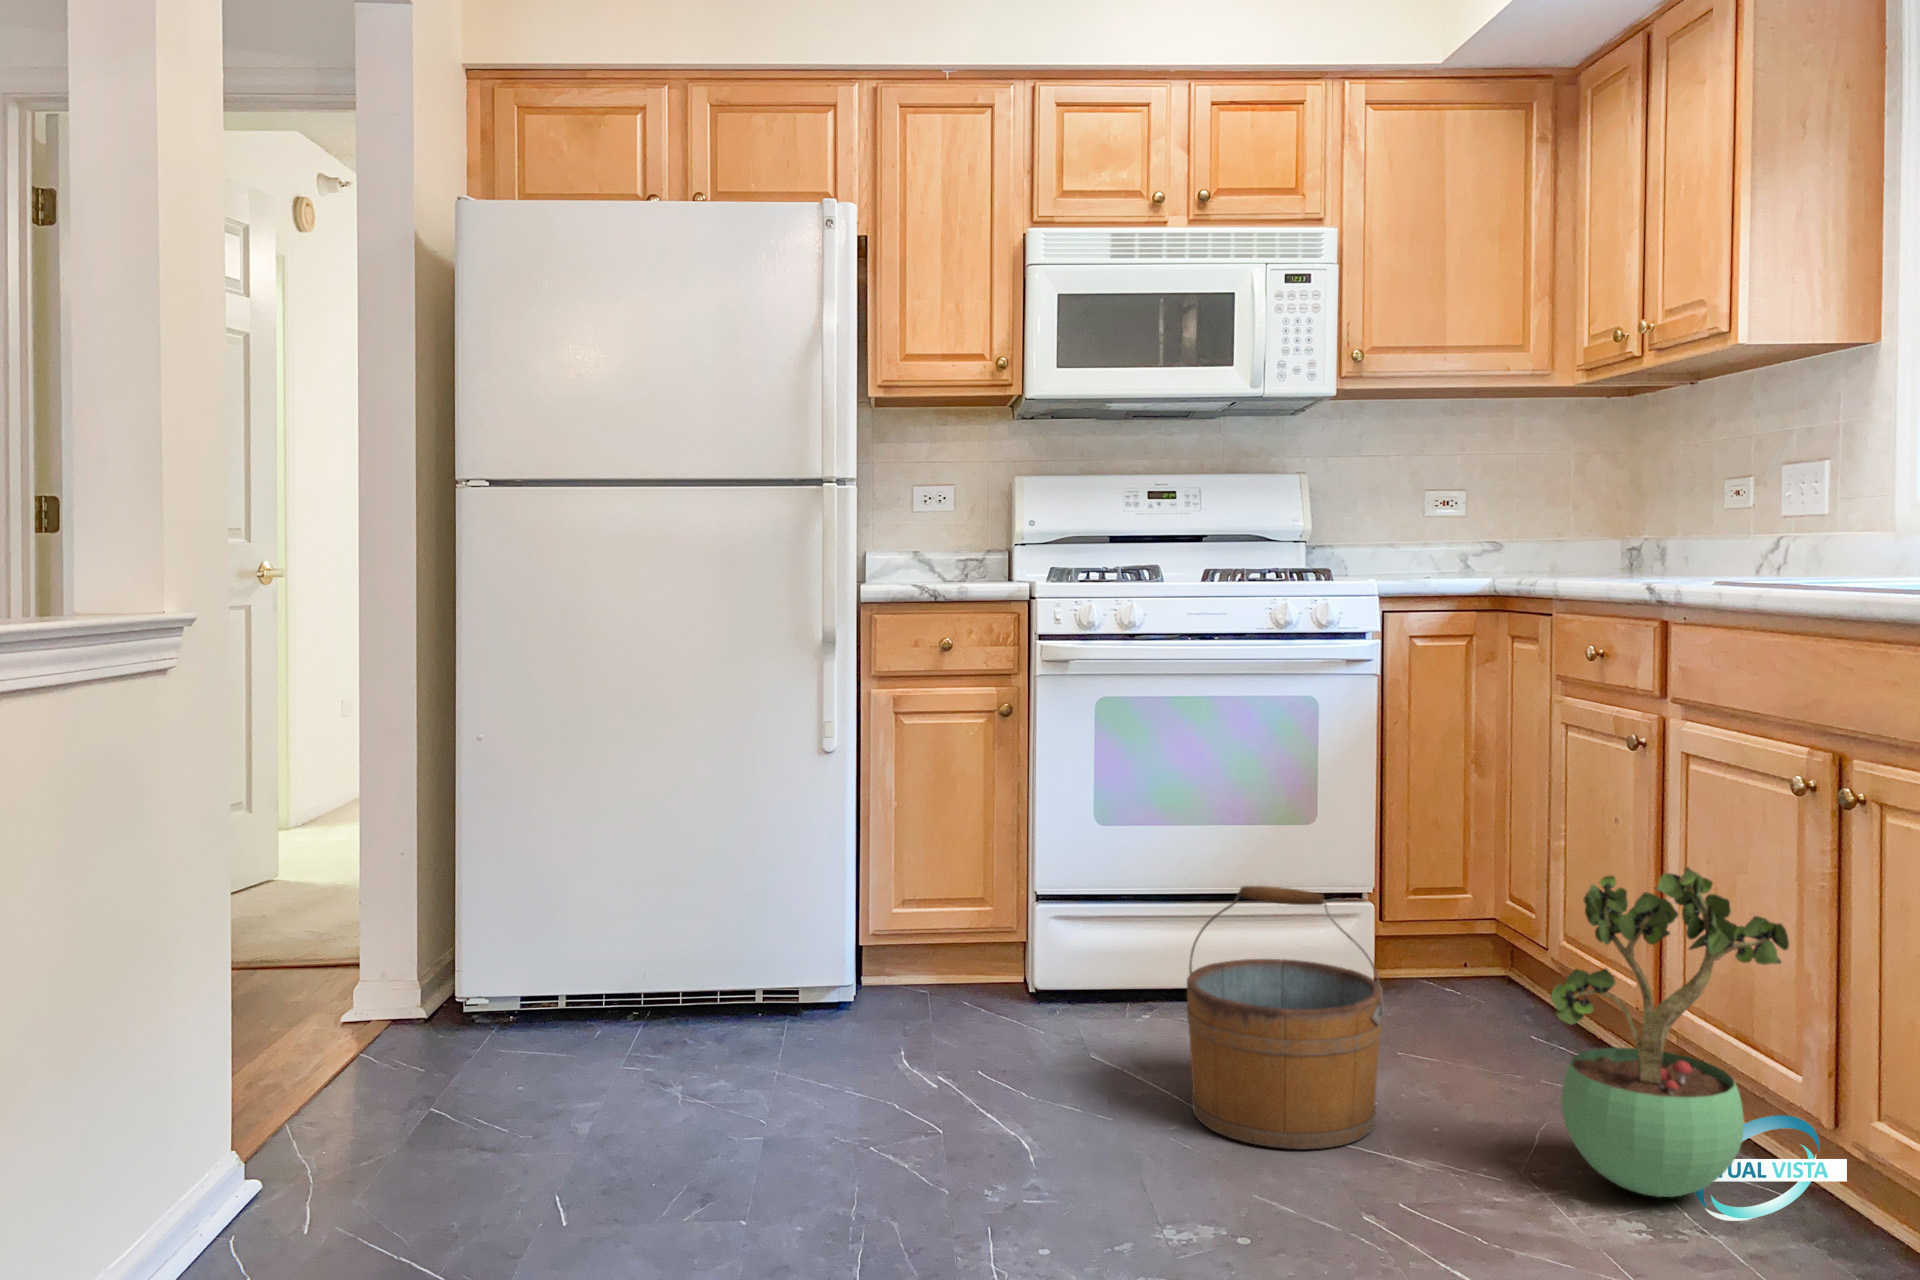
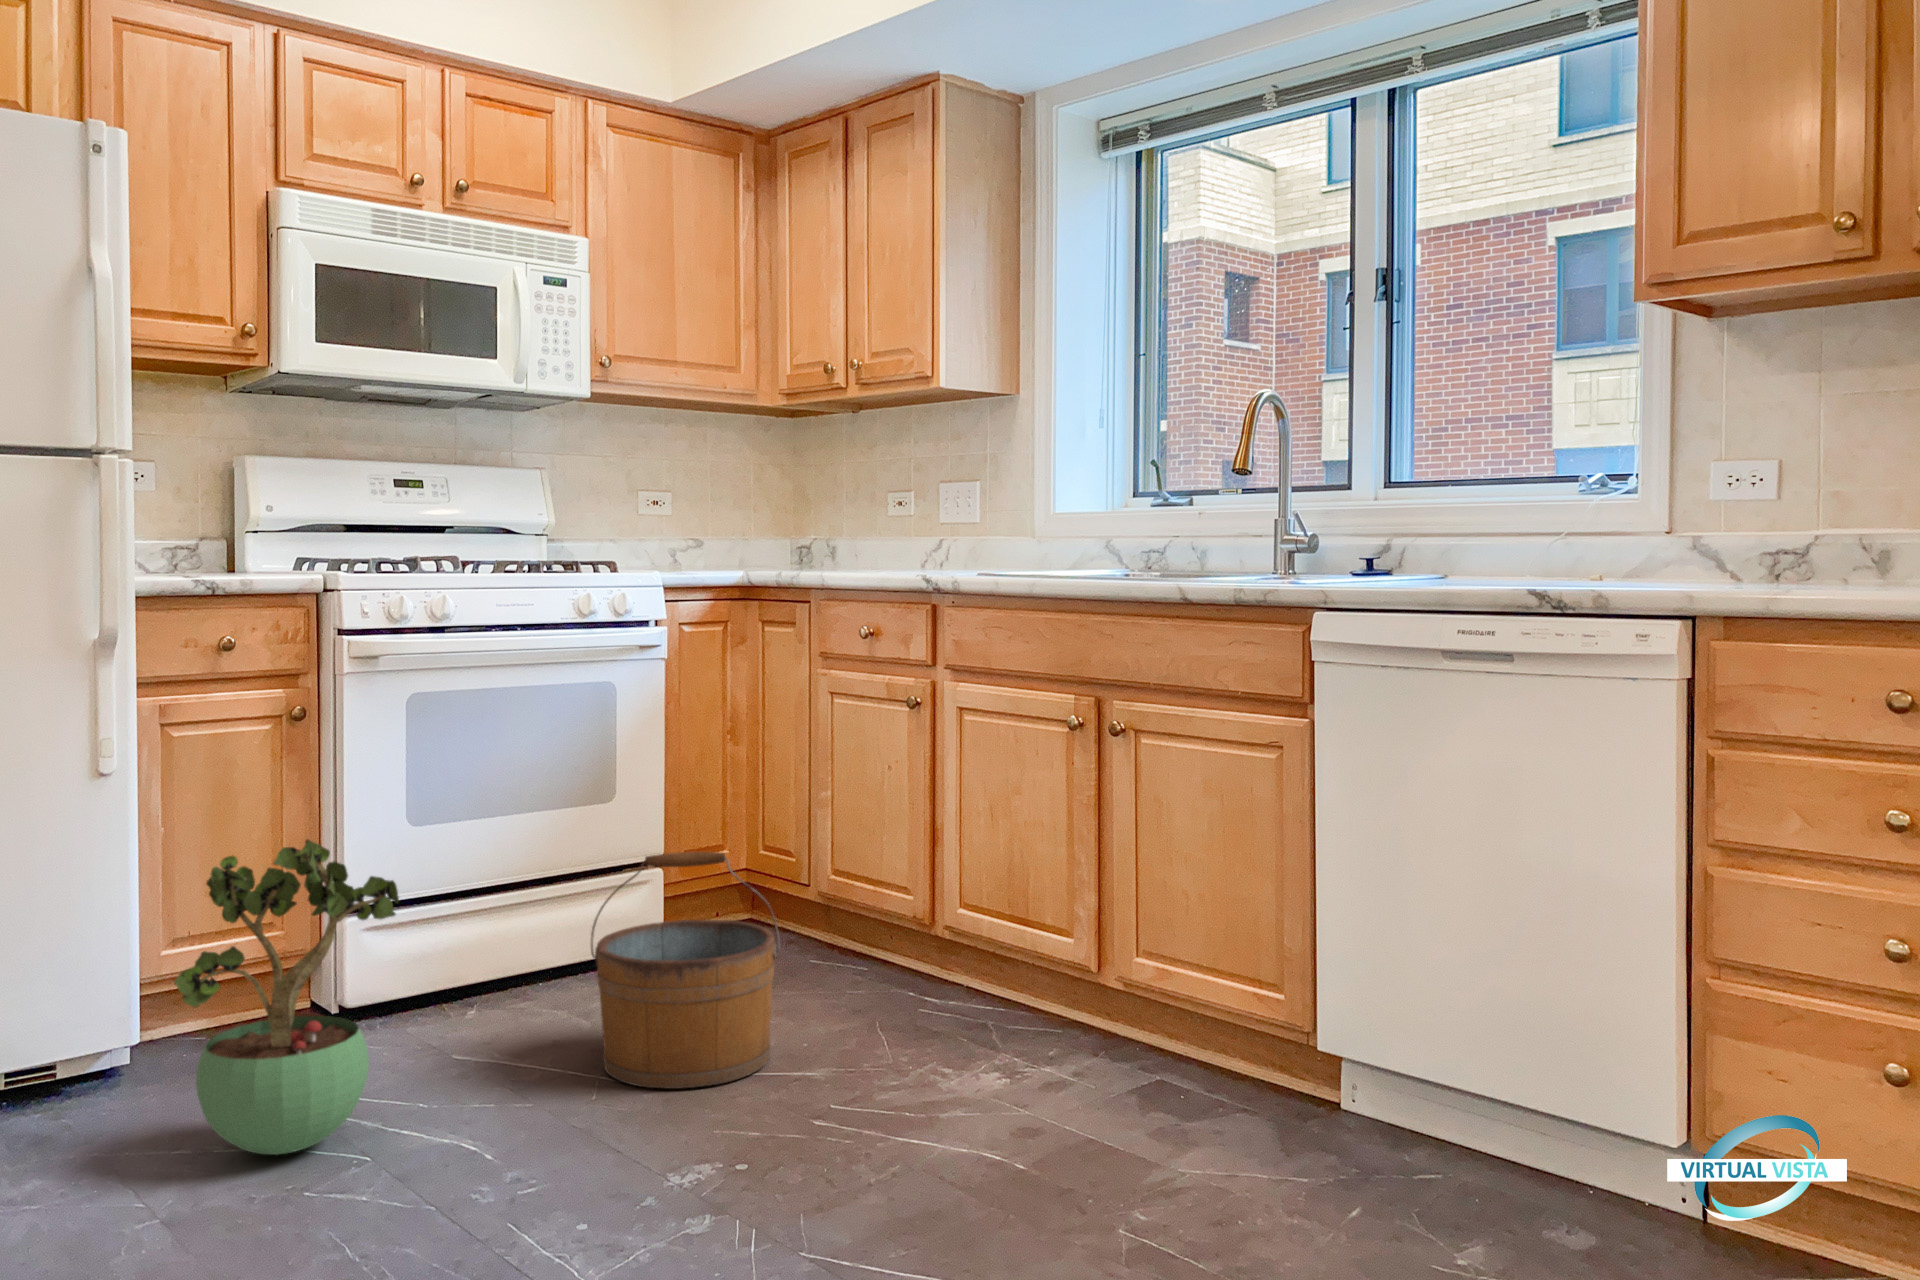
potted plant: present [1551,867,1789,1197] -> present [174,840,399,1155]

